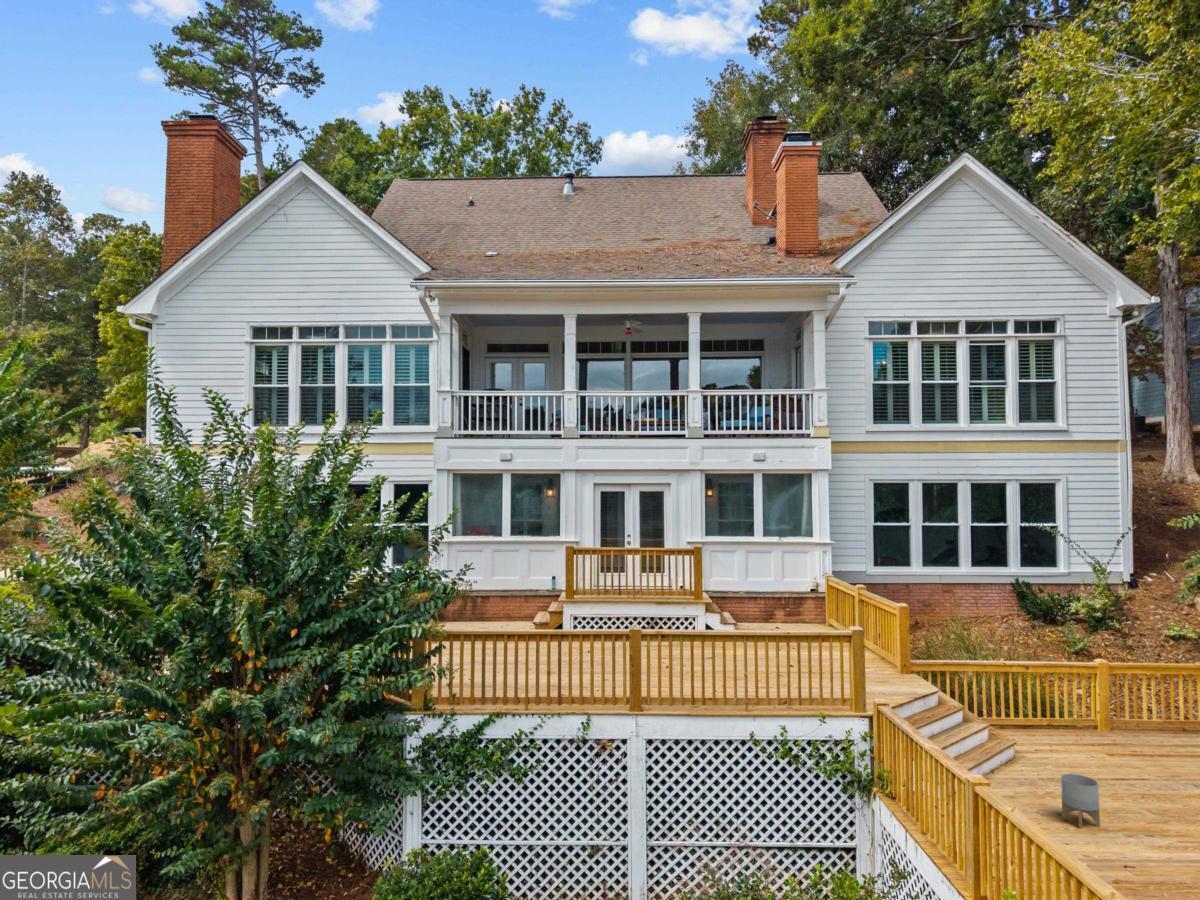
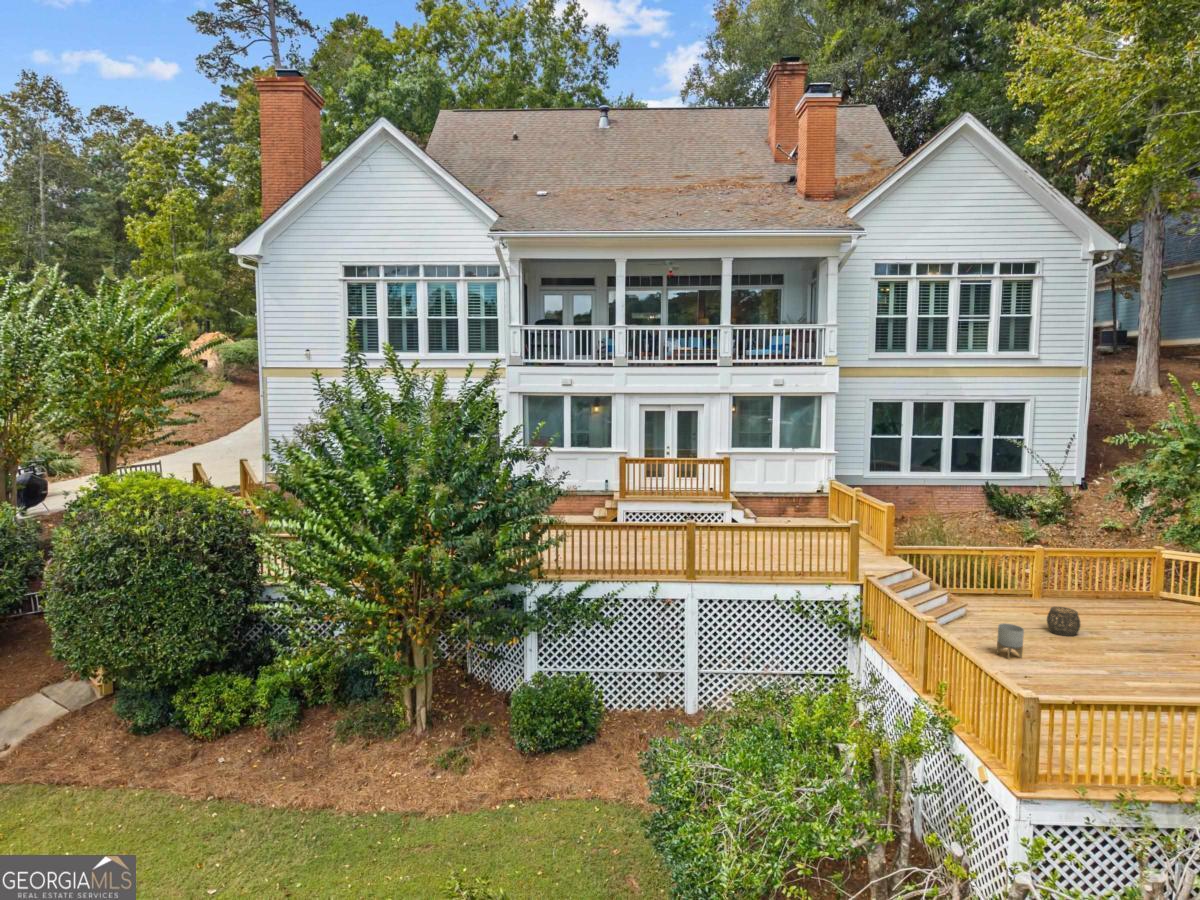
woven basket: none [1123,746,1172,791] -> present [1047,607,1080,636]

